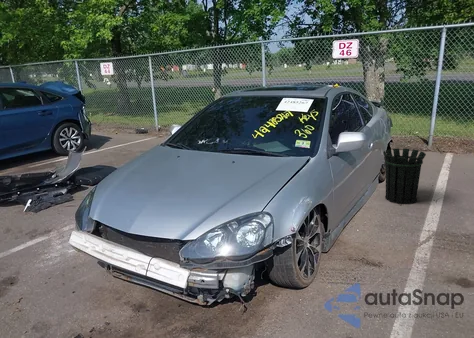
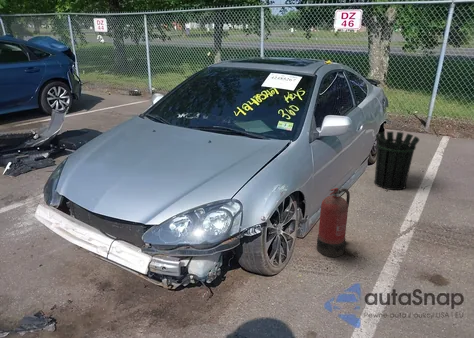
fire extinguisher: none [340,200,369,269] -> present [317,188,350,257]

